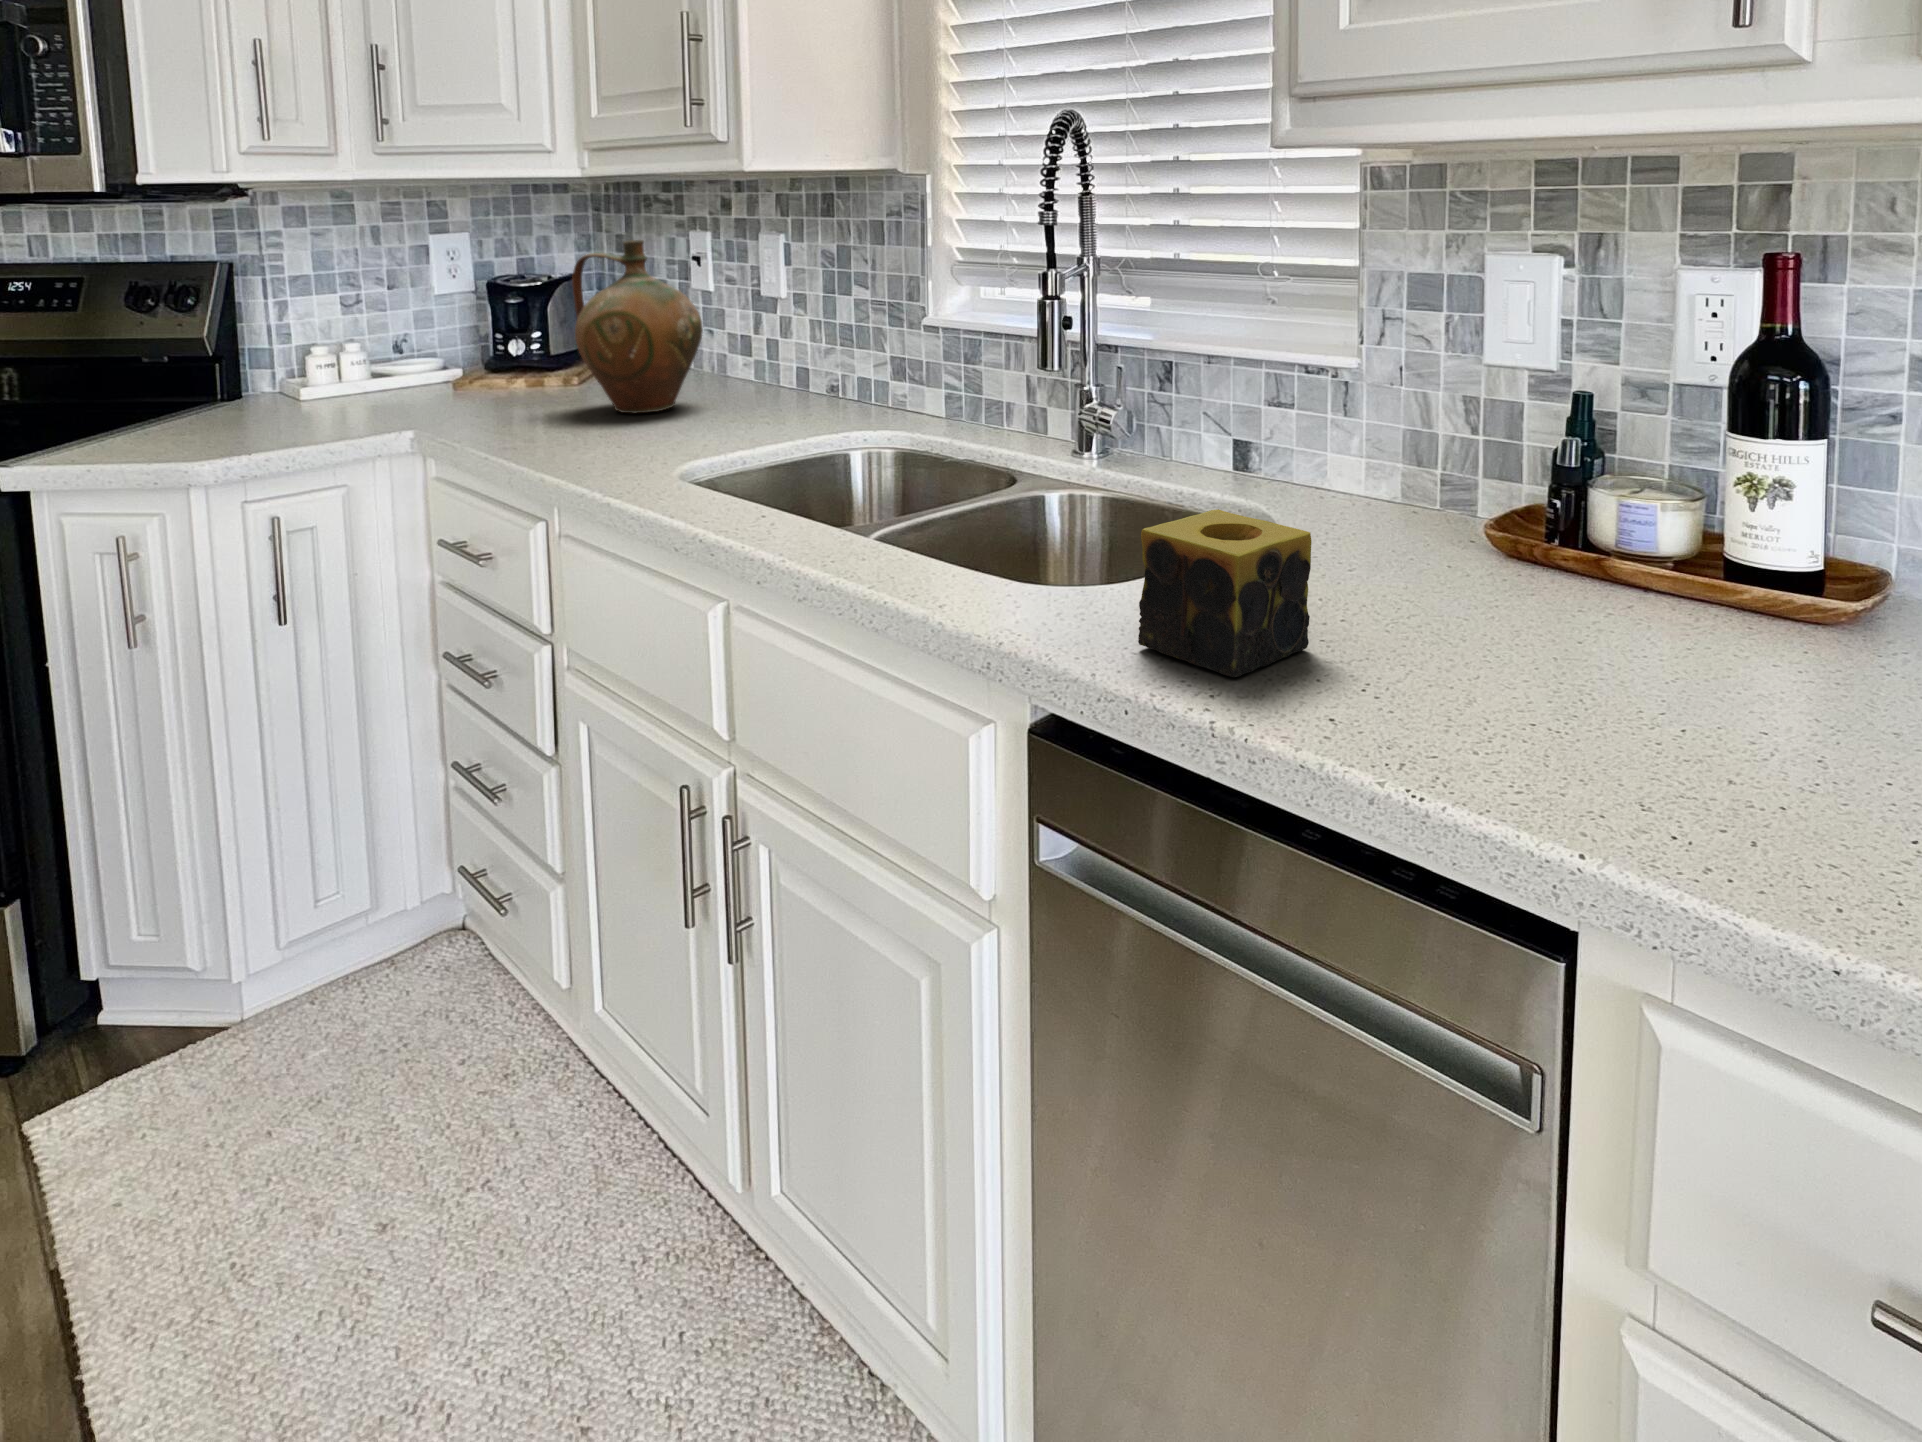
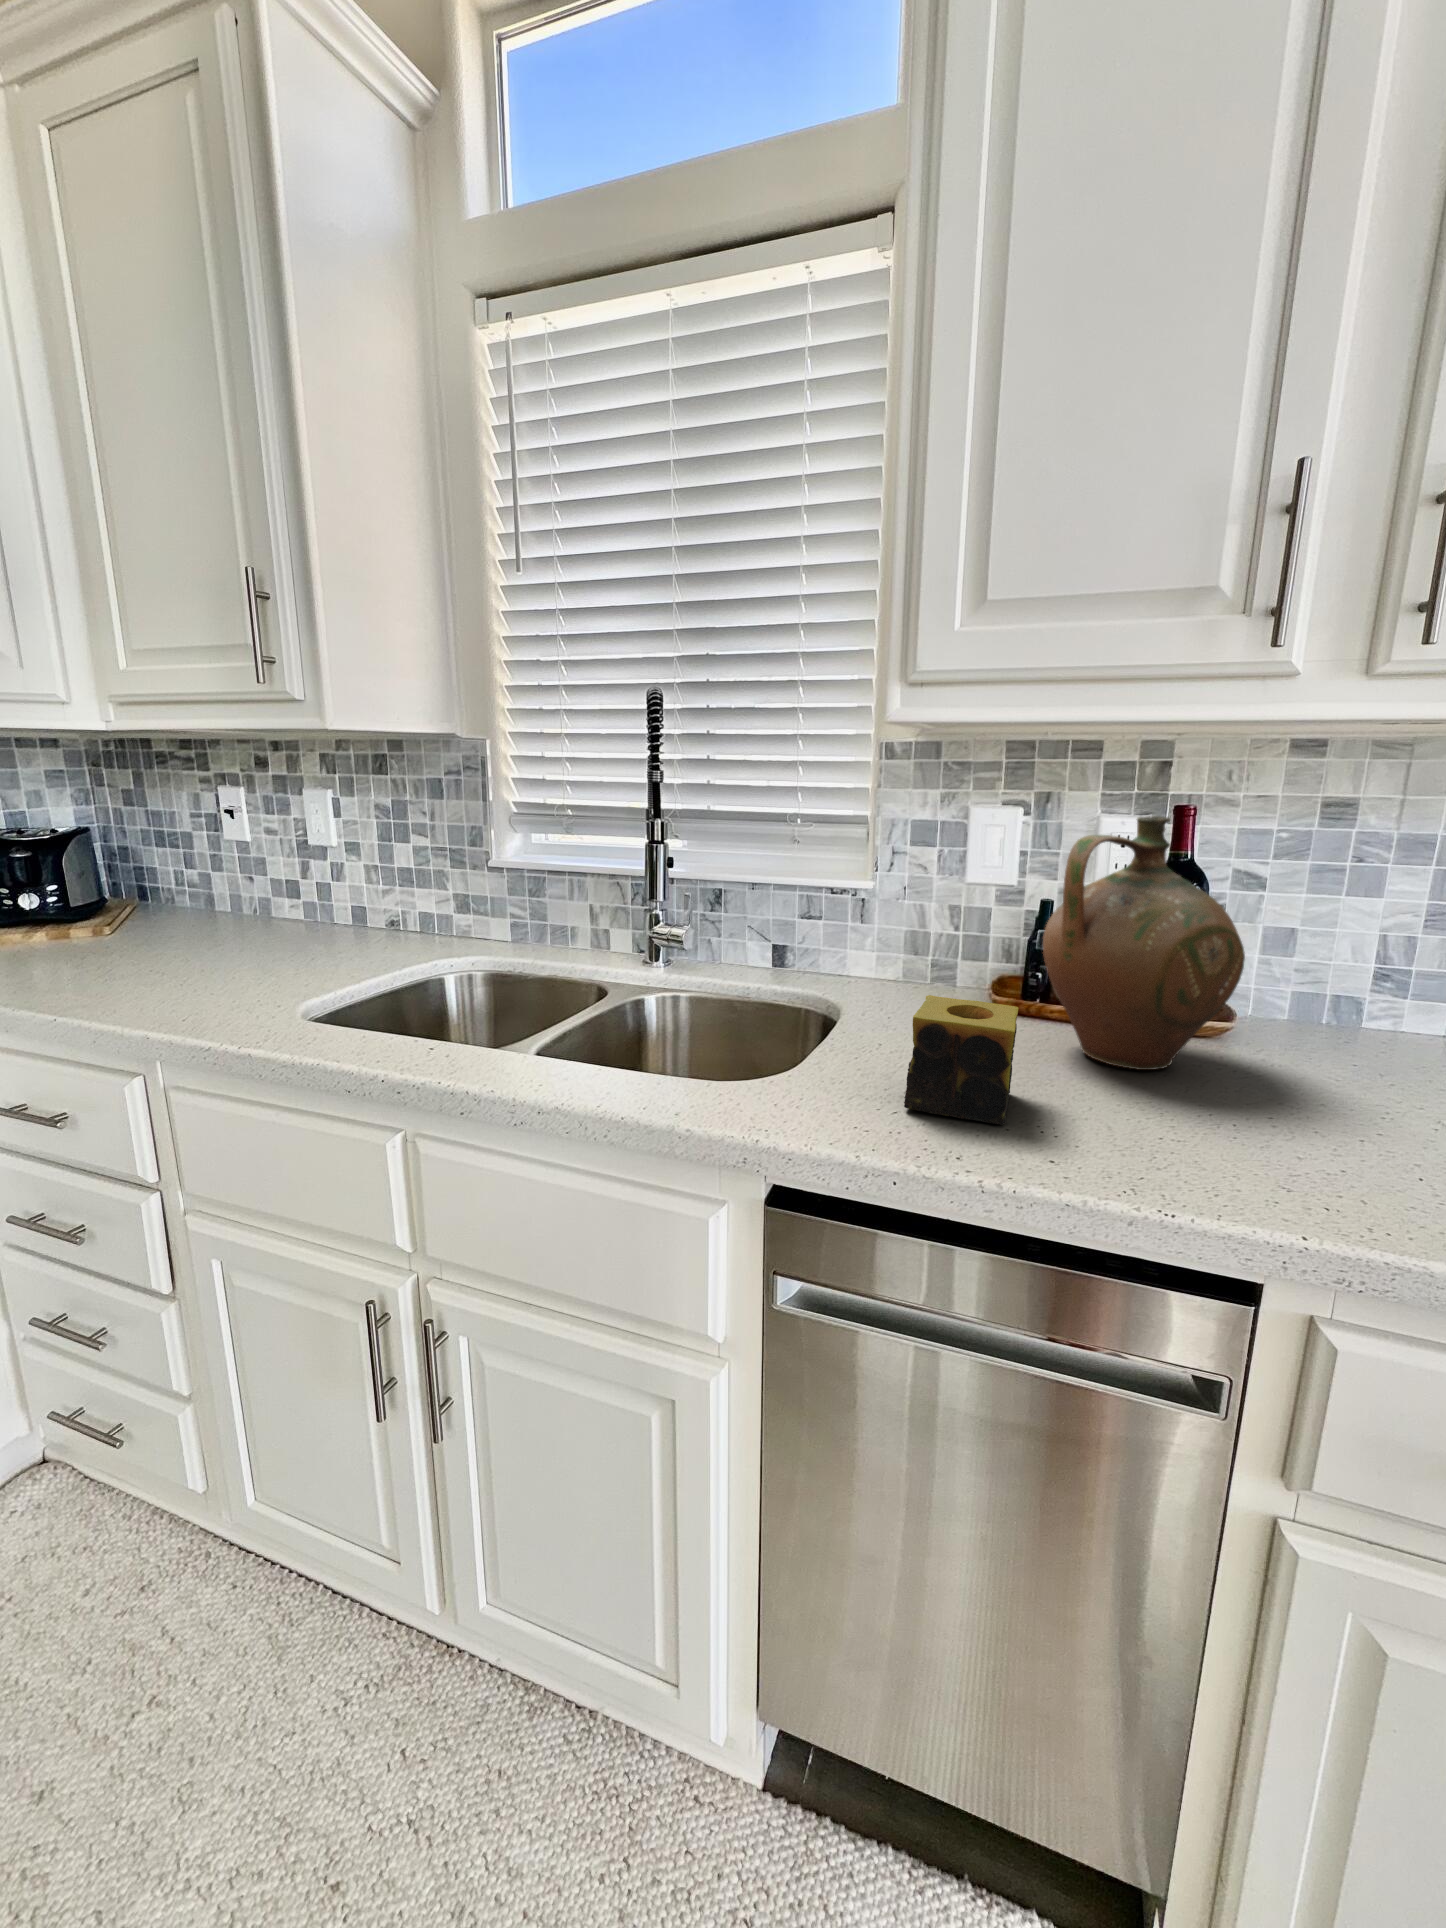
ceramic jug: present [572,240,703,413] -> present [1043,817,1245,1070]

